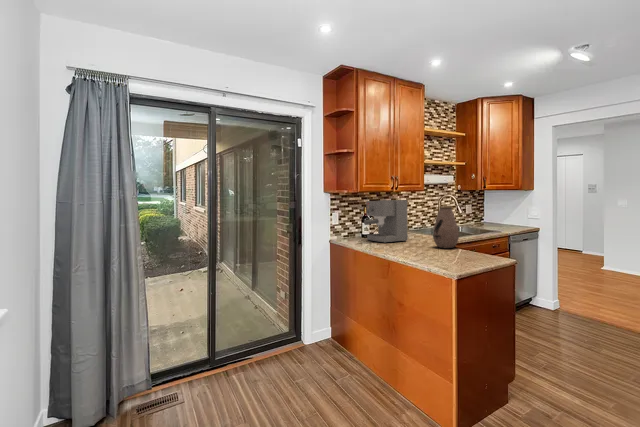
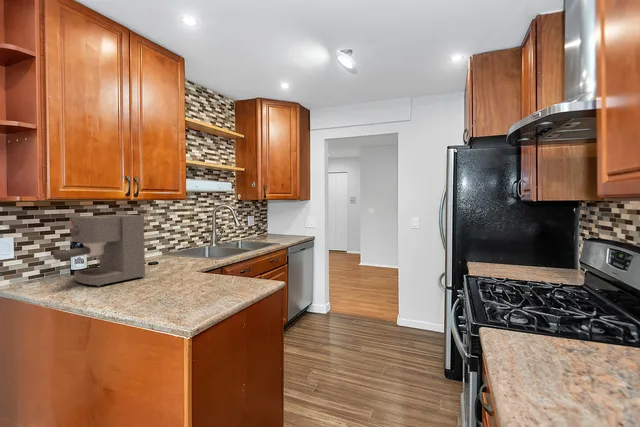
vase: present [433,206,459,249] -> none [173,227,212,291]

